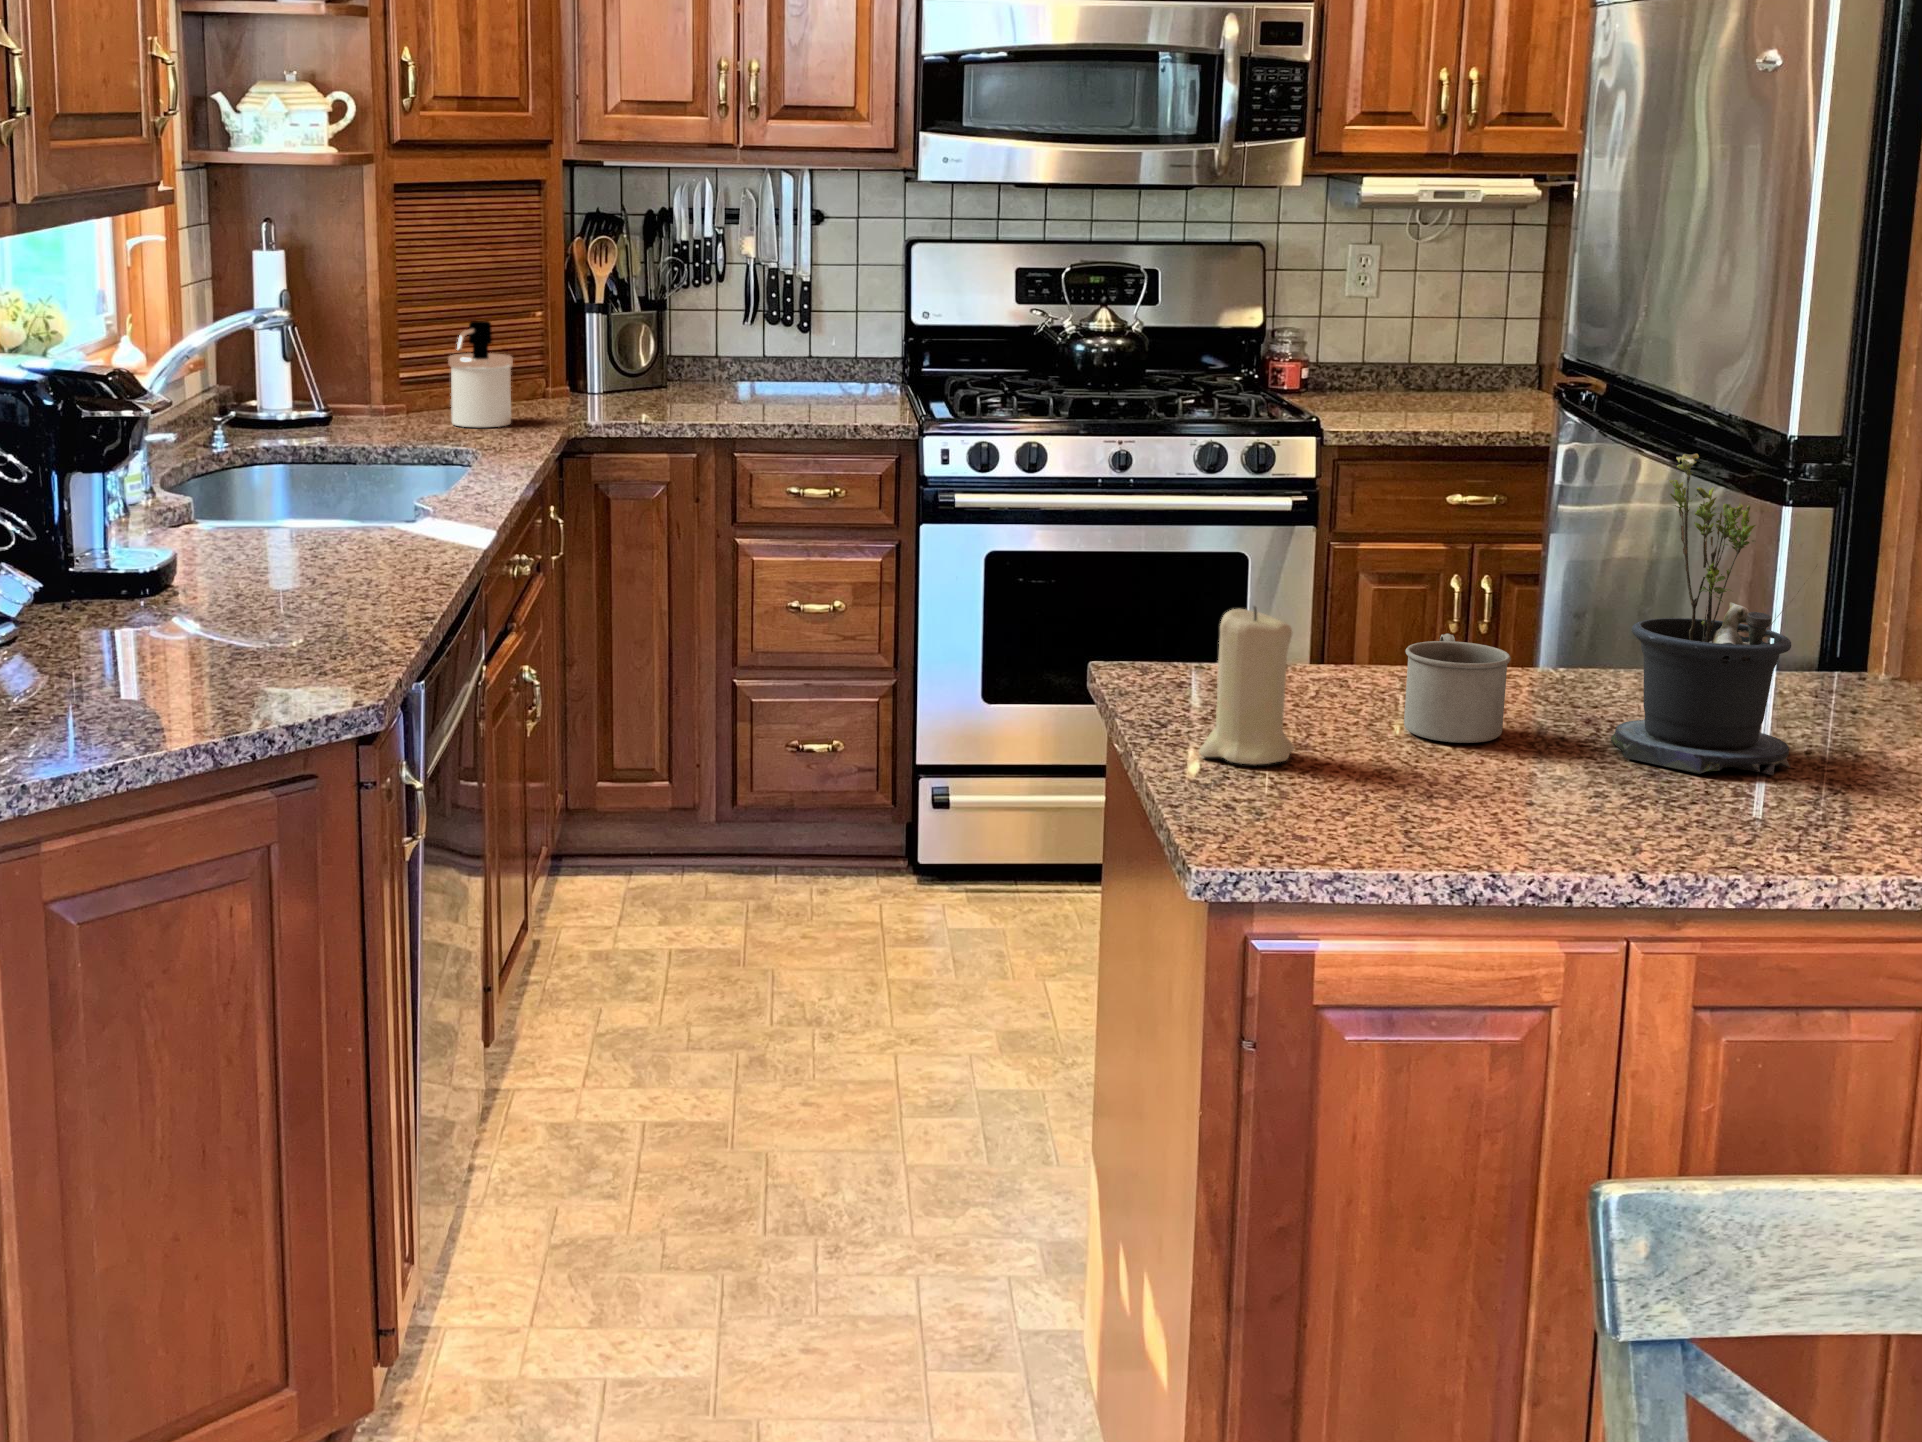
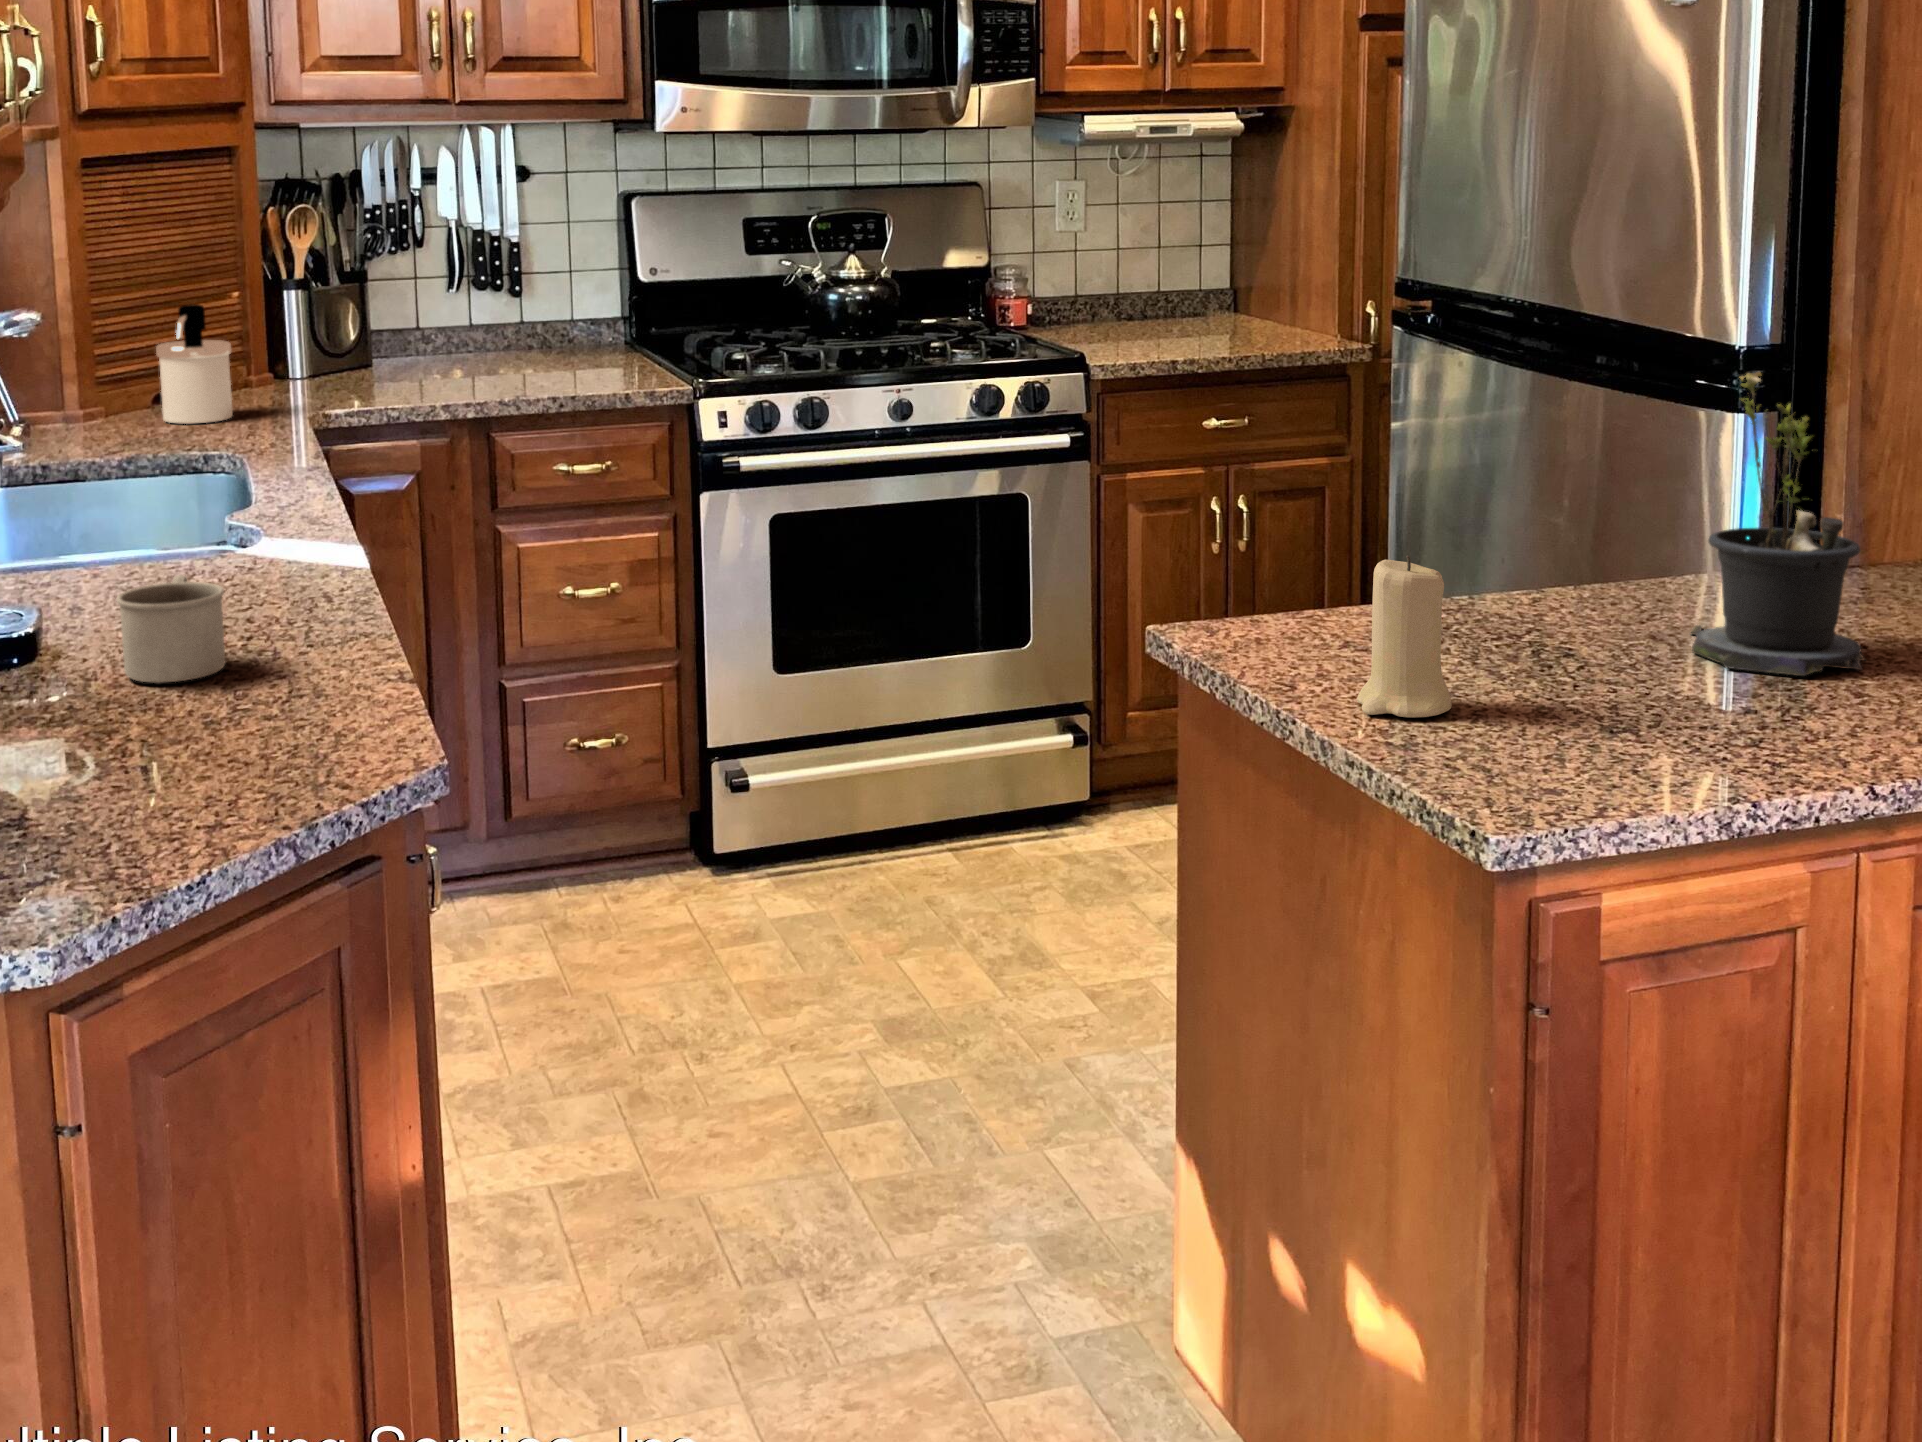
mug: present [1404,634,1511,743] -> present [117,575,225,683]

